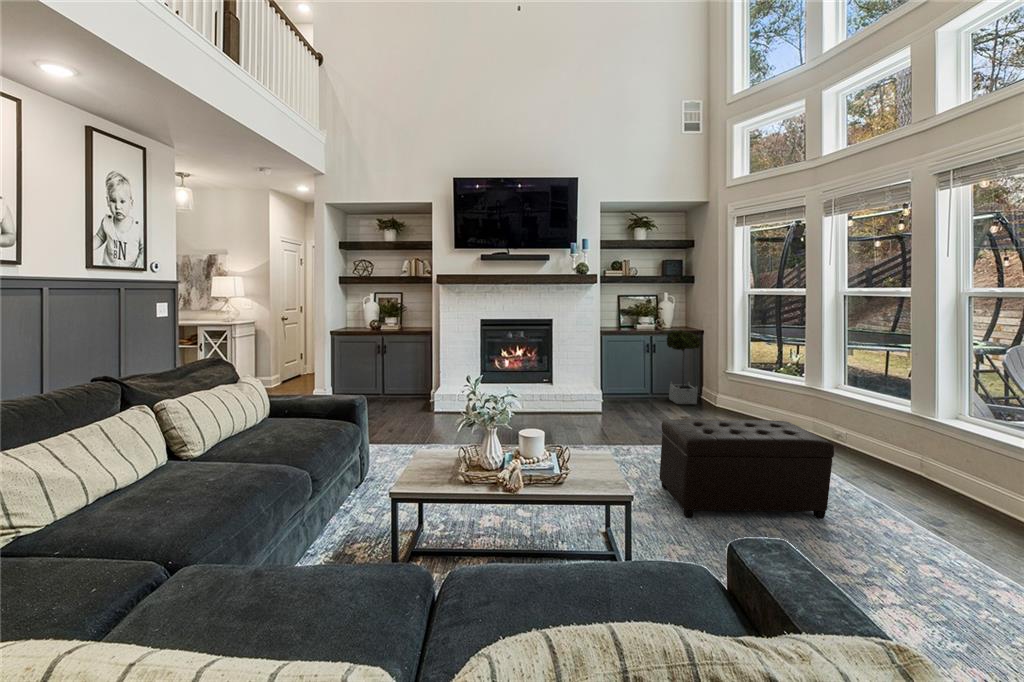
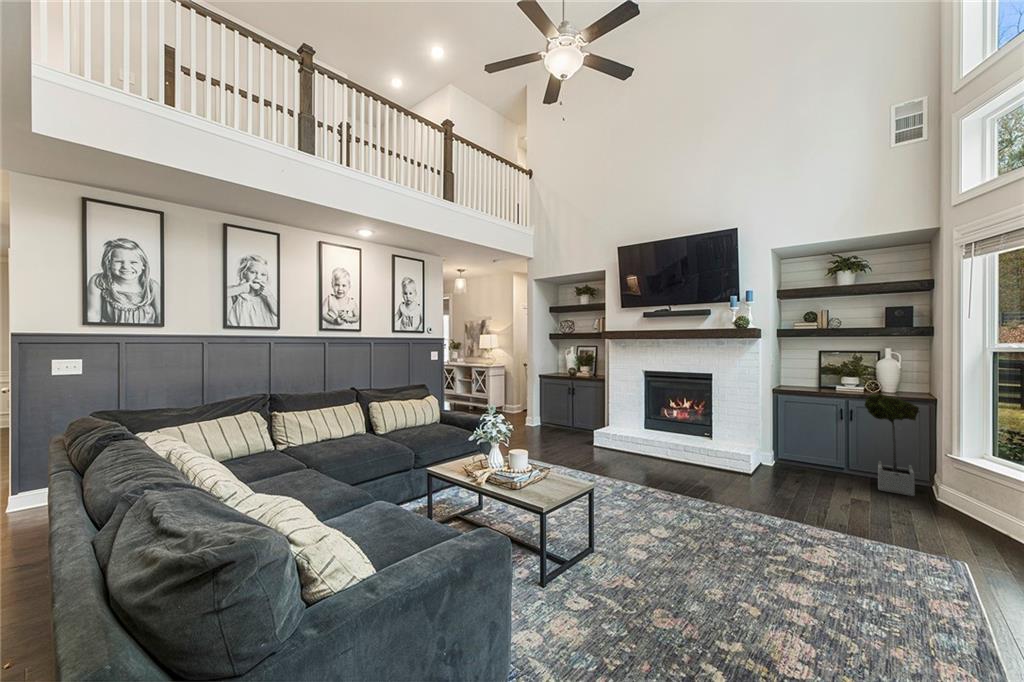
ottoman: present [659,419,834,519] -> none [669,475,859,633]

